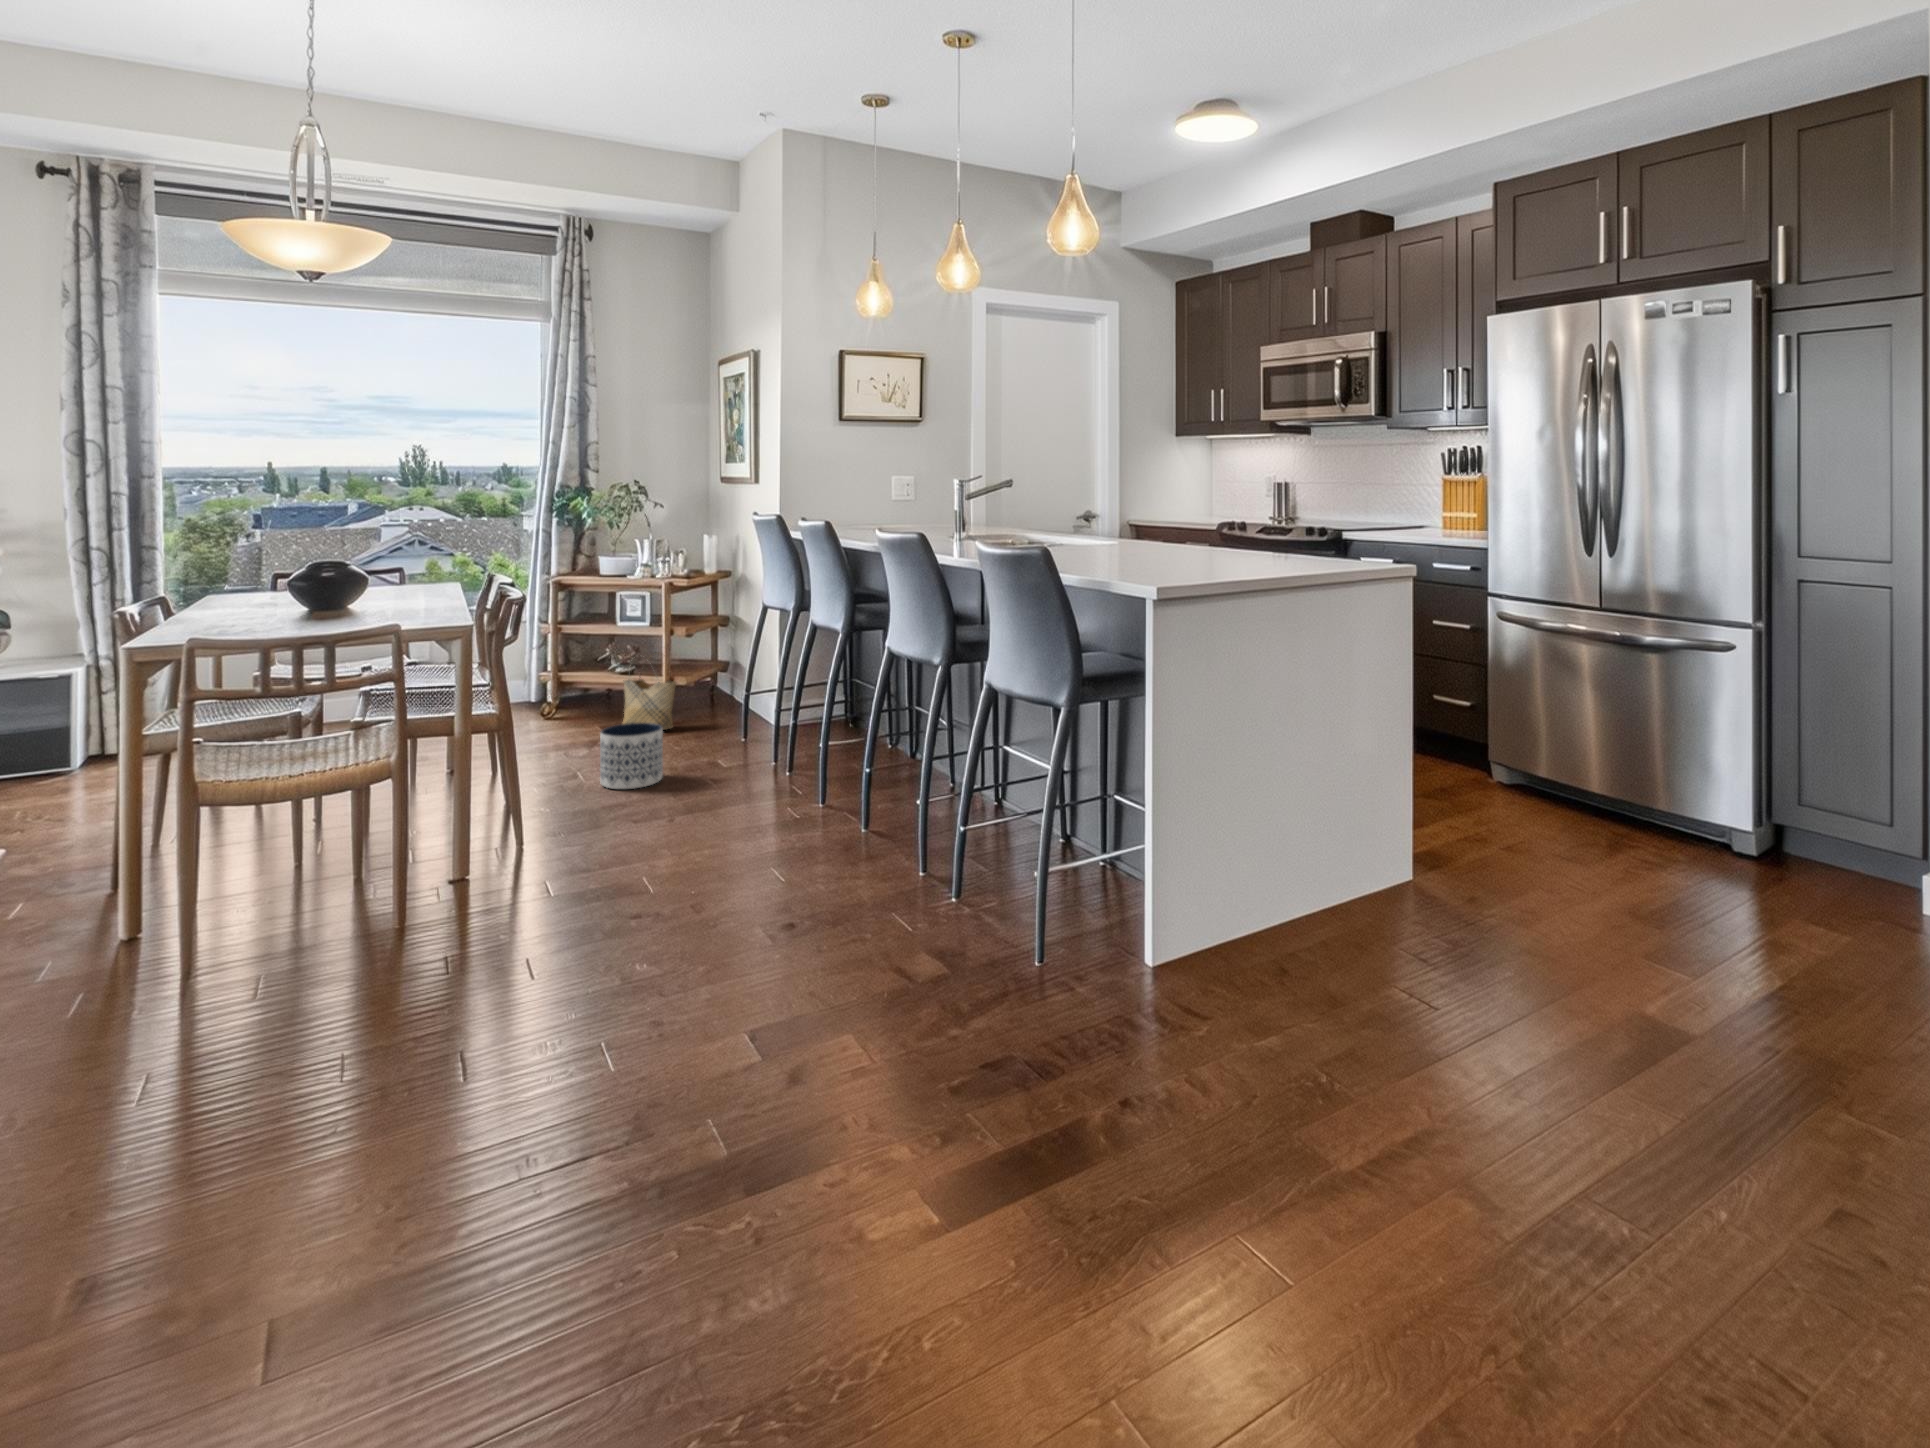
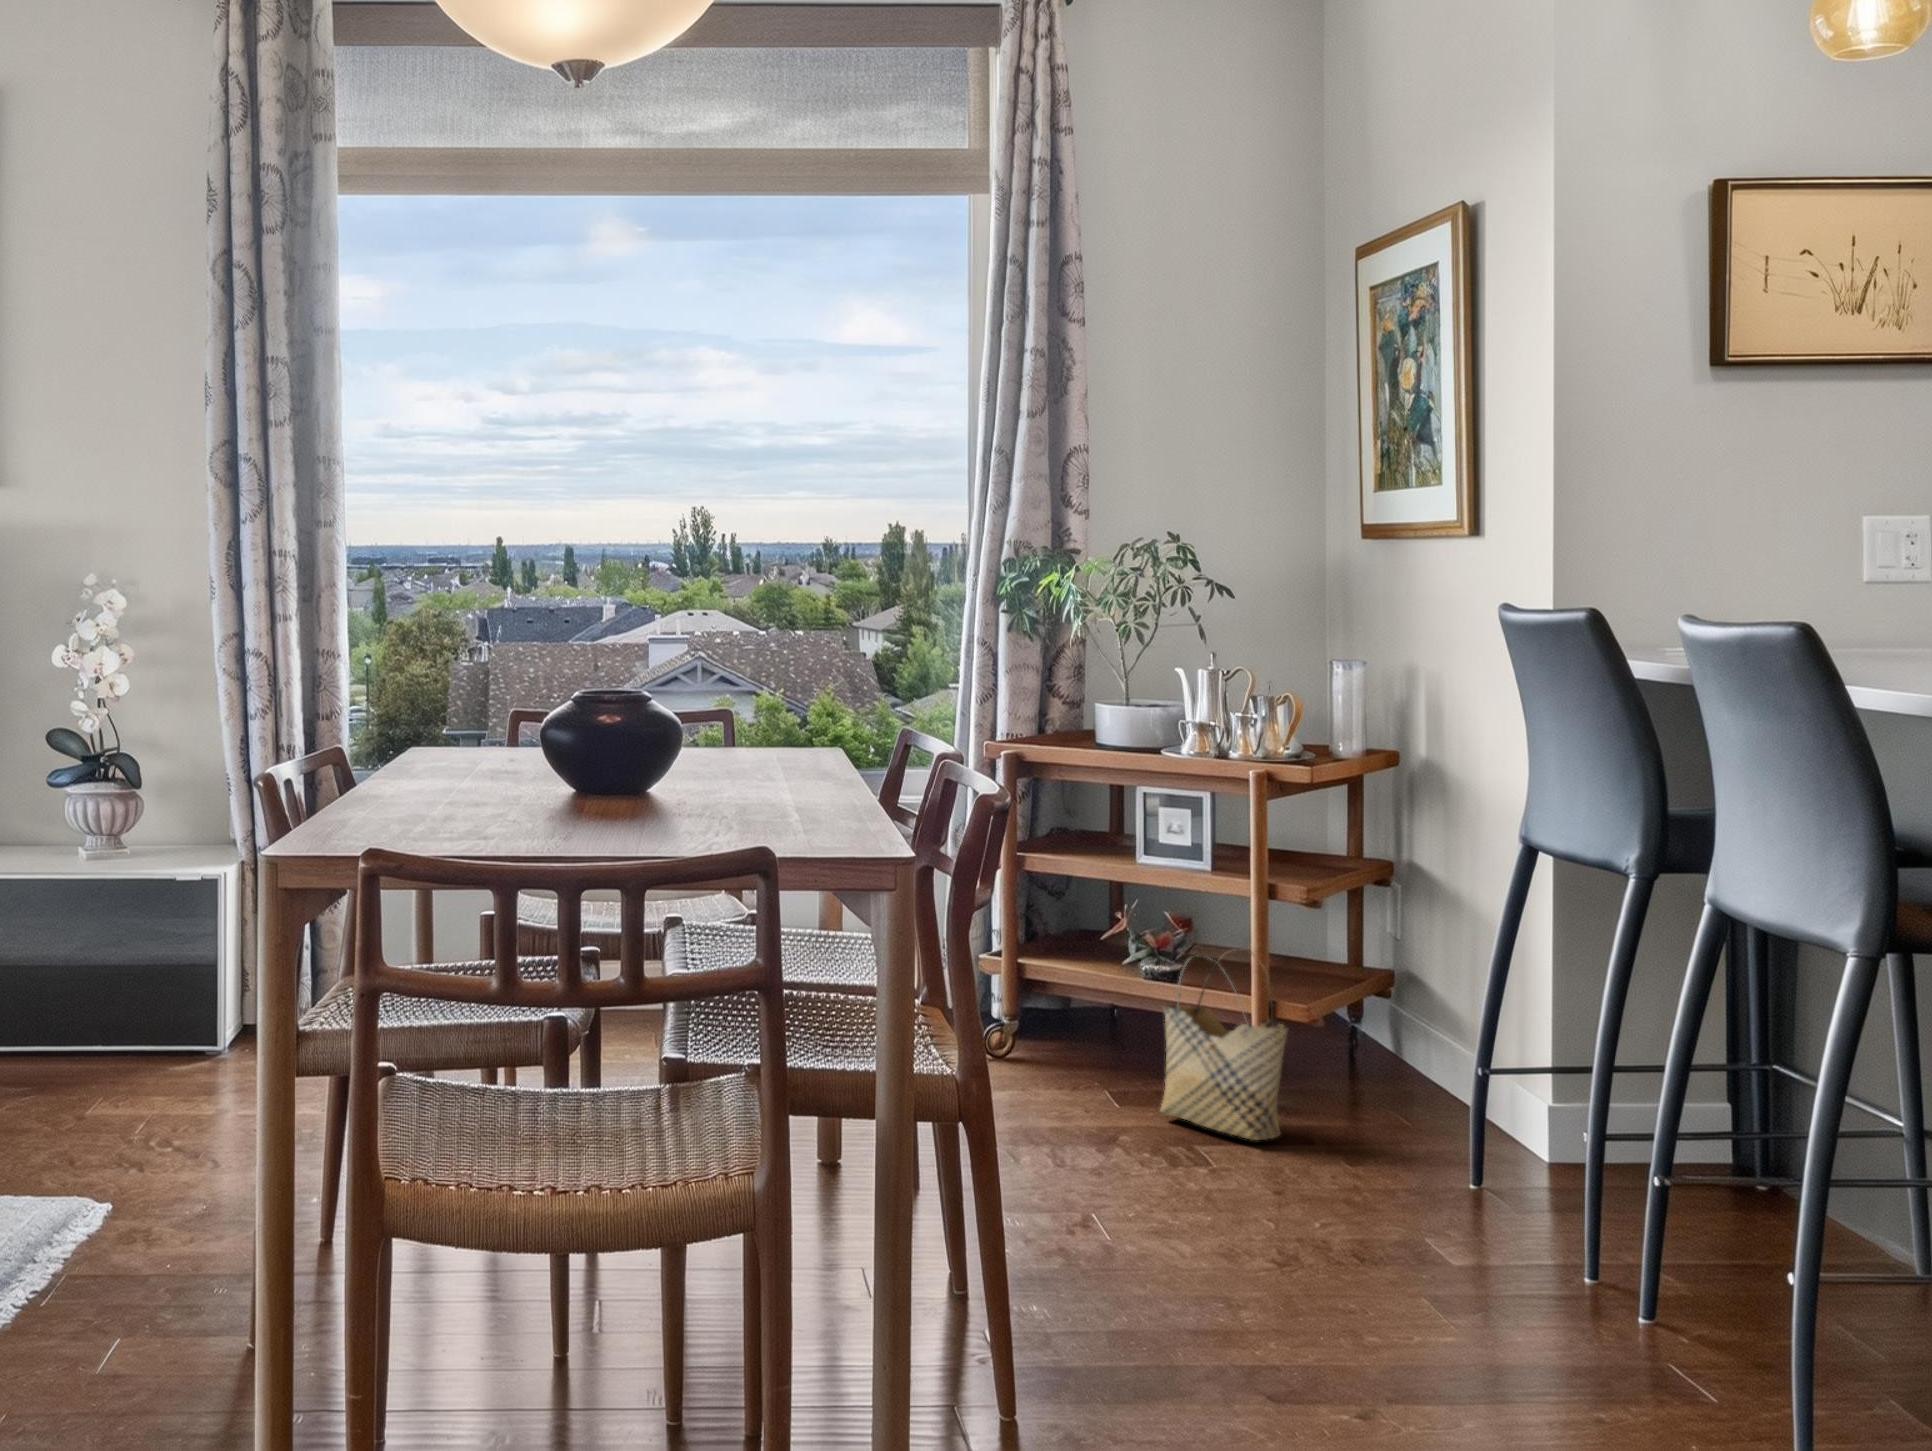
planter: present [600,723,663,789] -> none [1144,1163,1296,1349]

